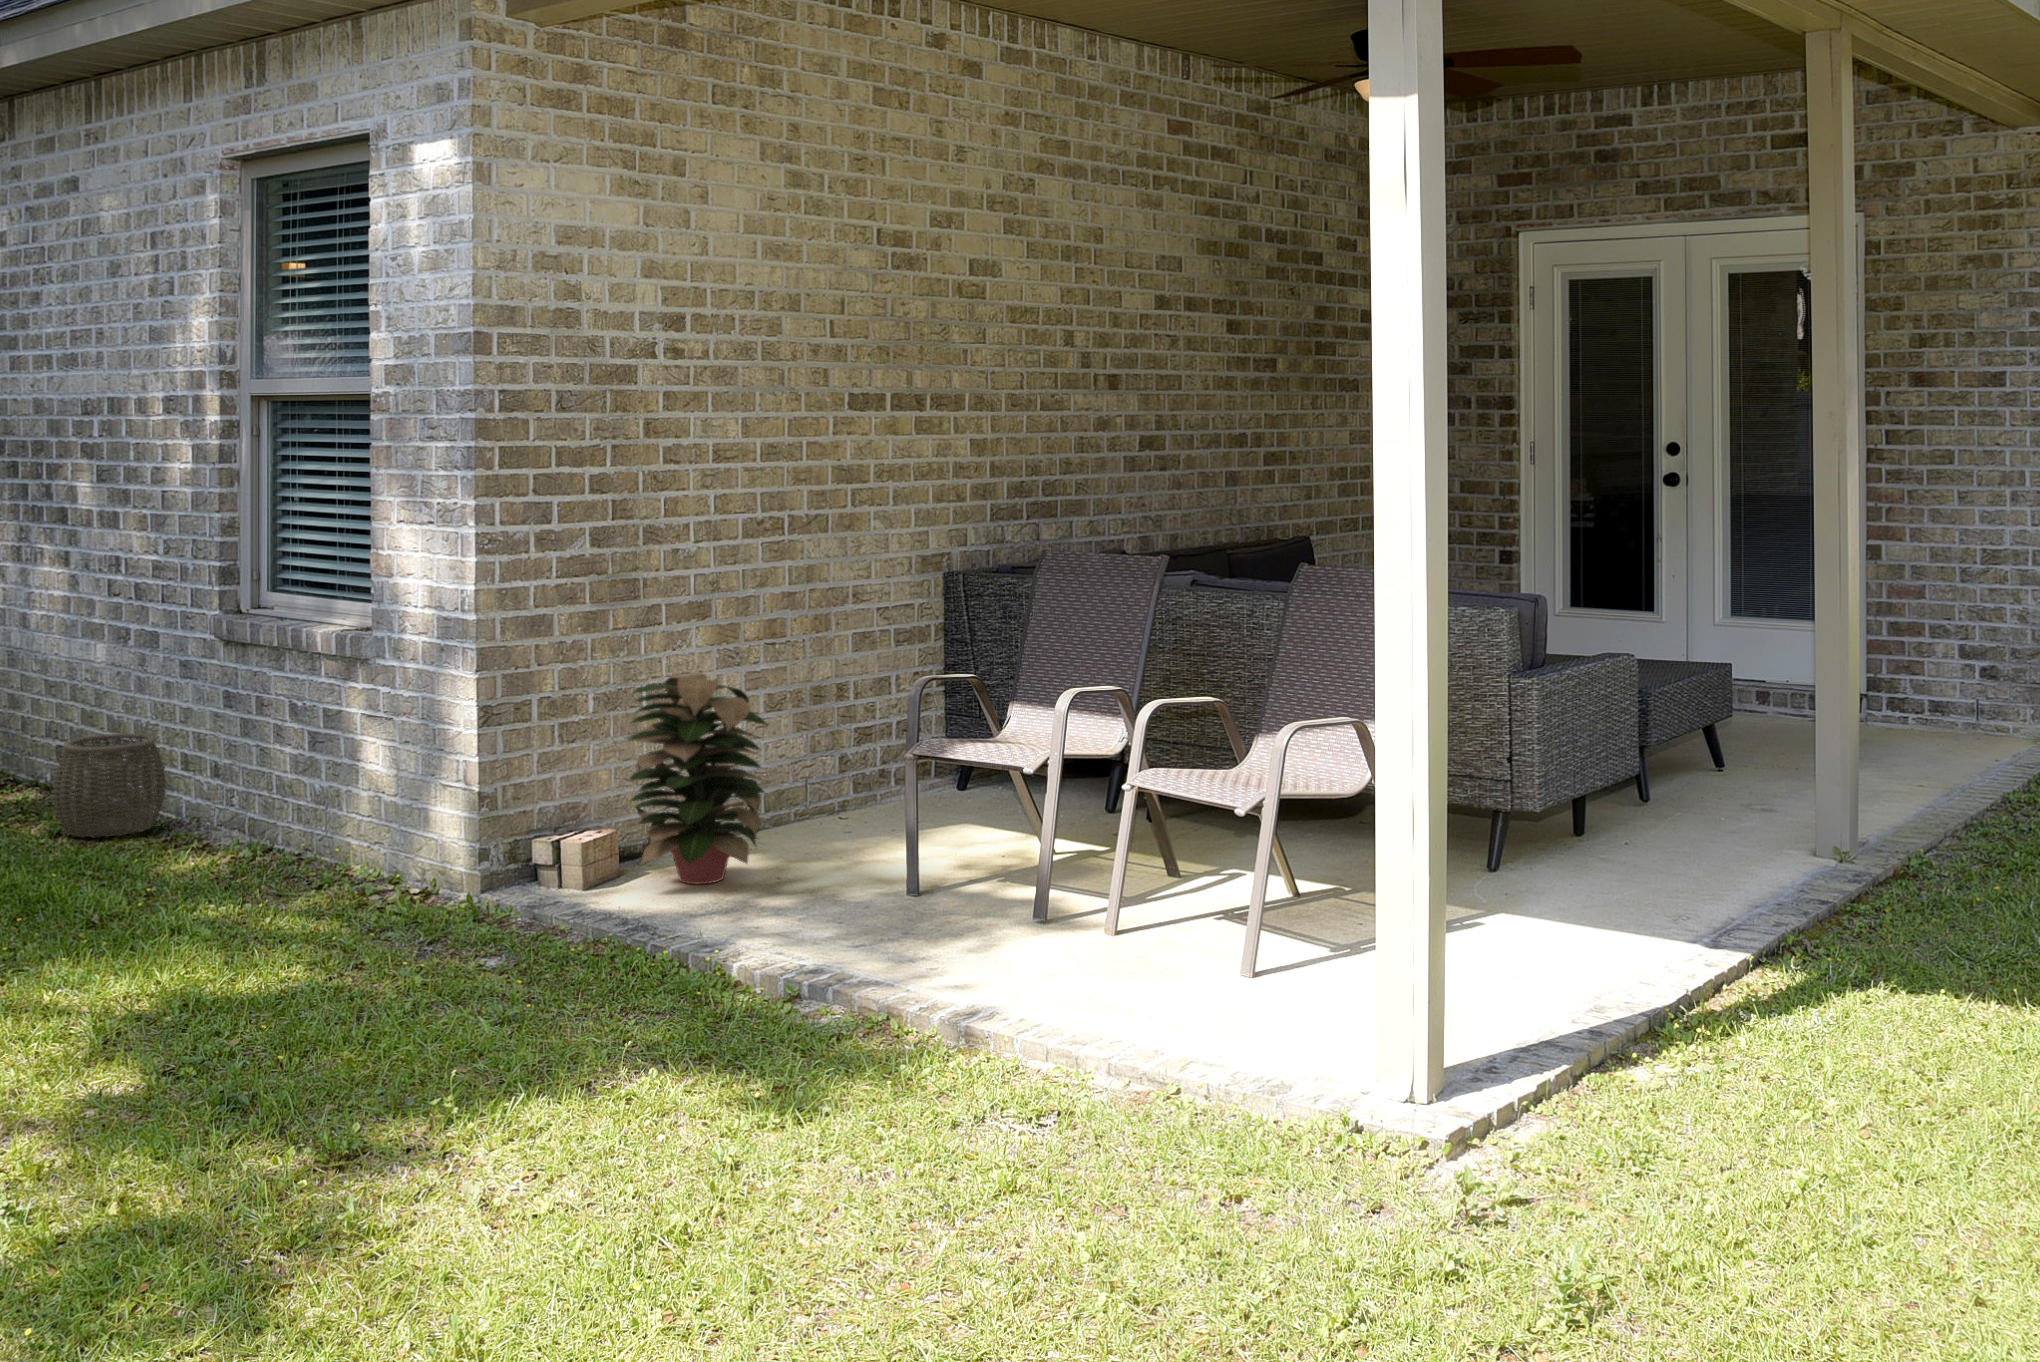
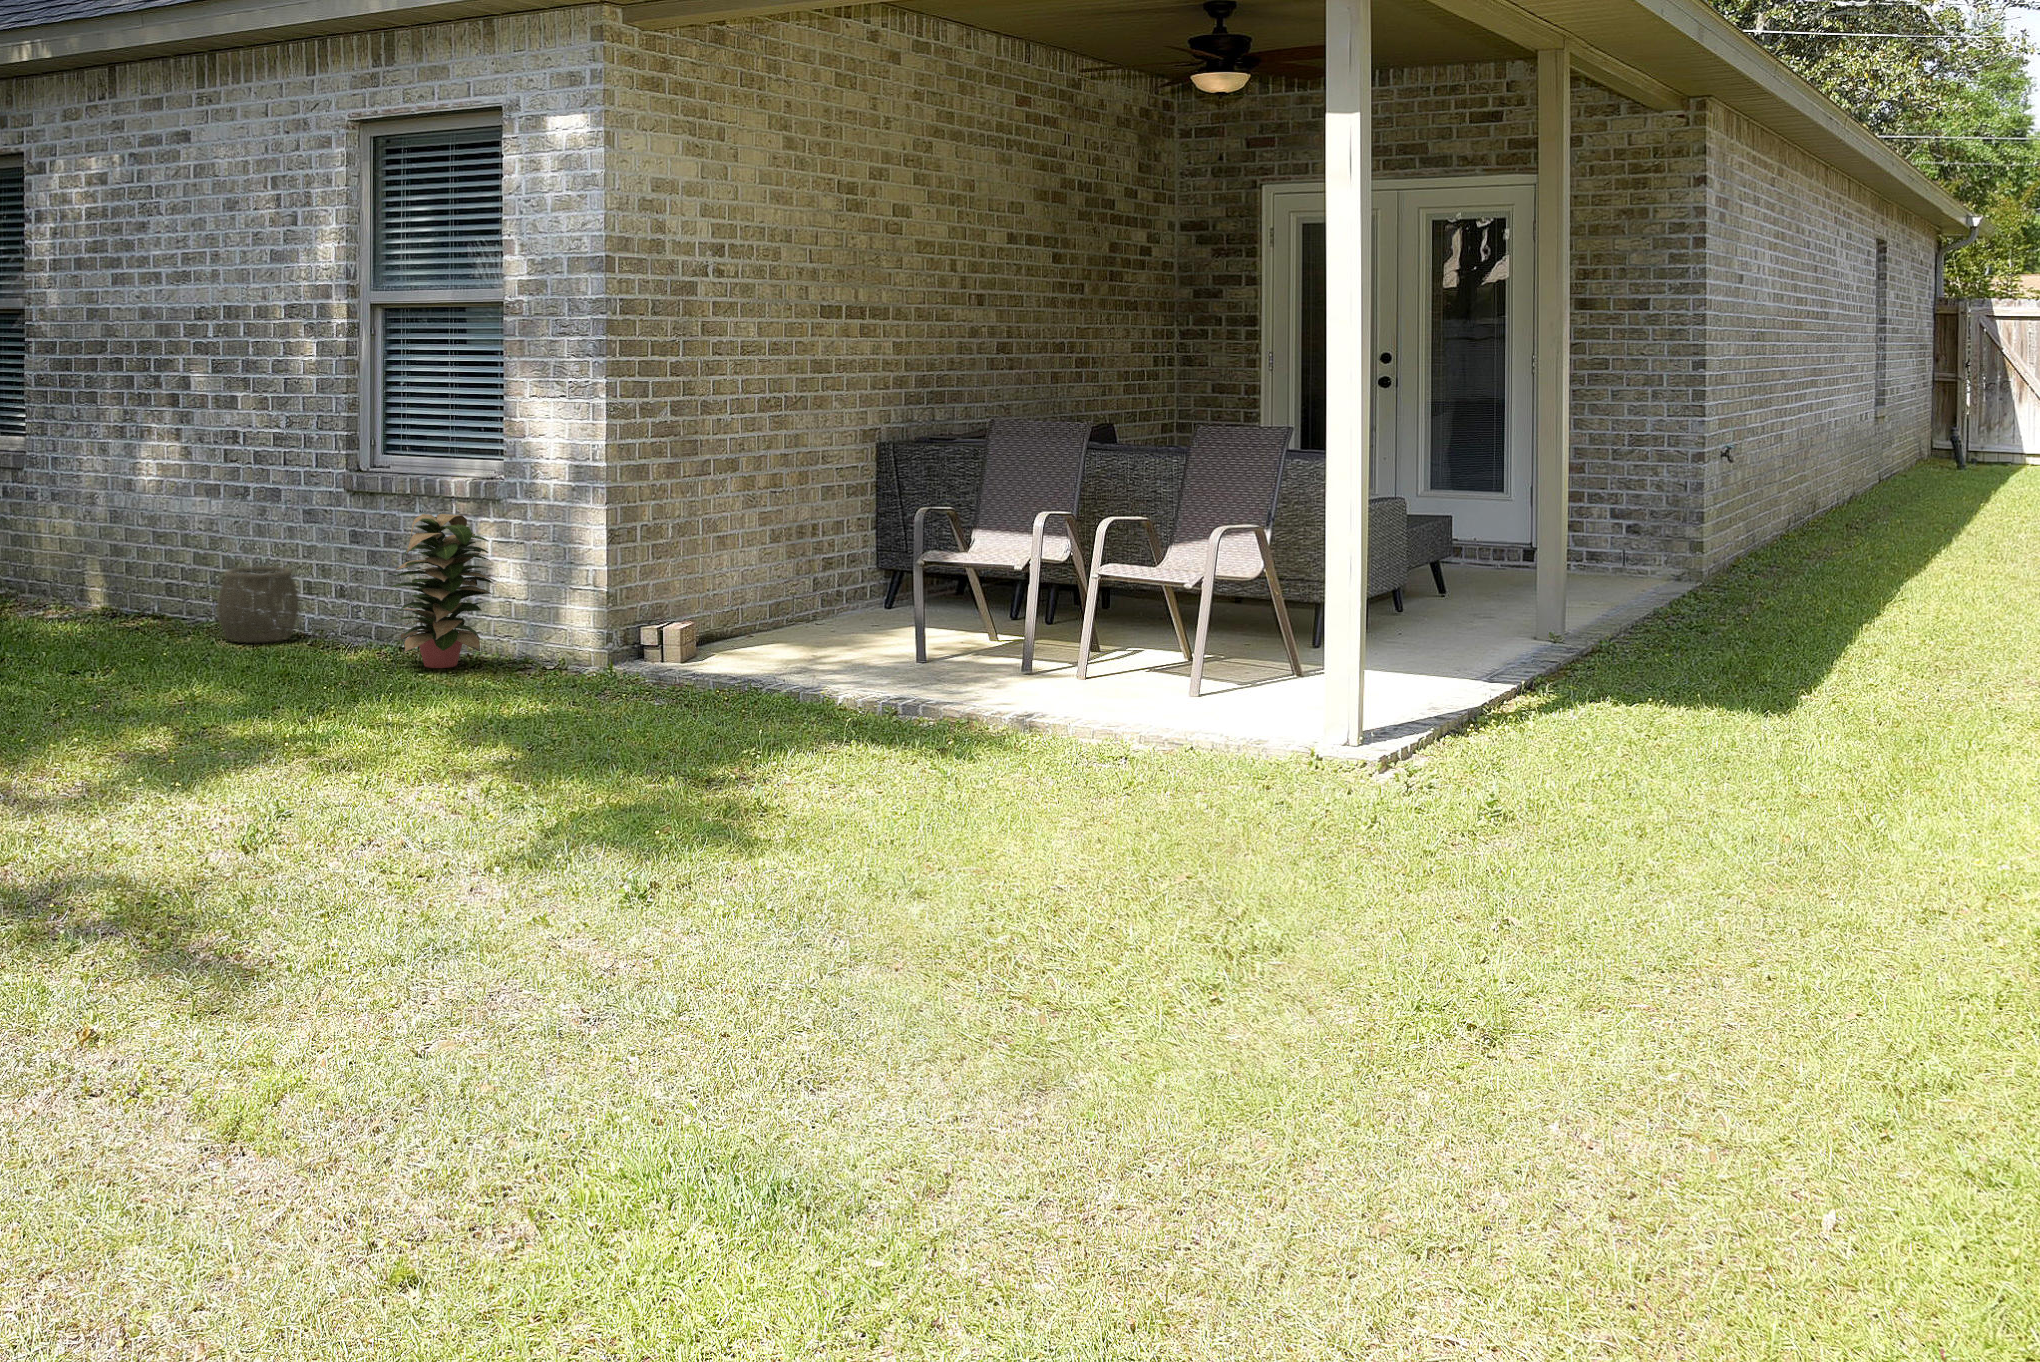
decorative plant: present [626,673,767,884] -> present [391,514,495,668]

